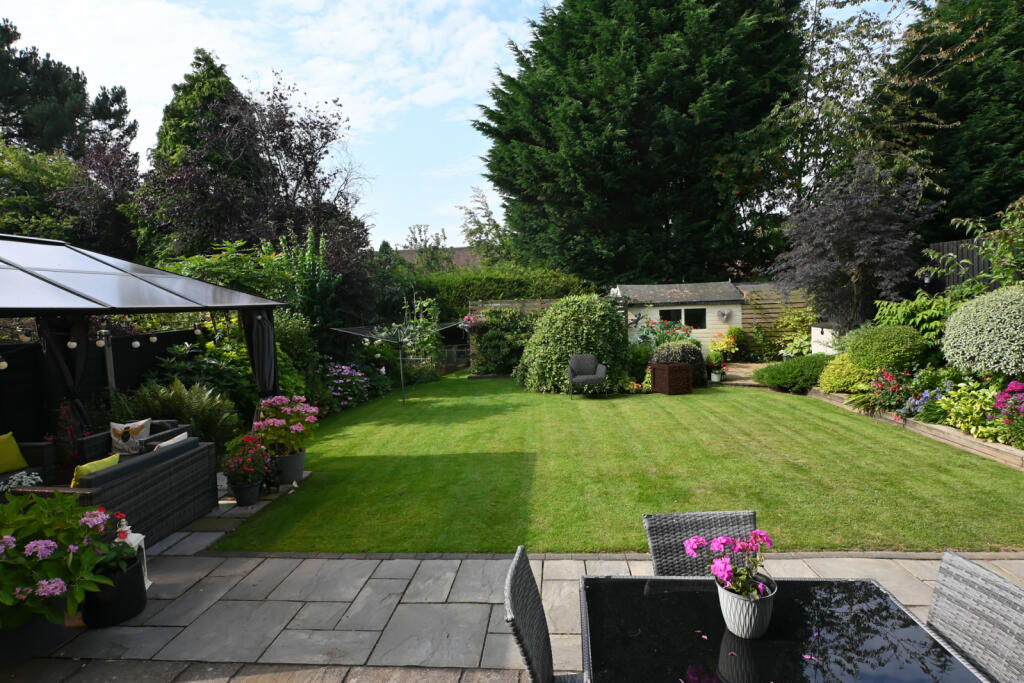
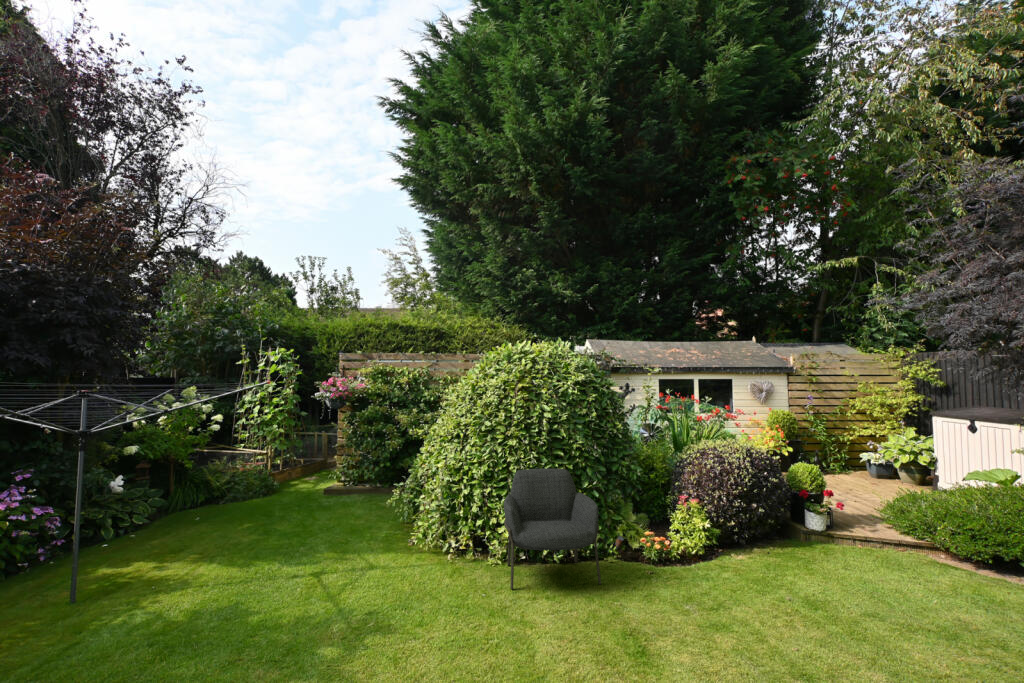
wooden crate: present [651,362,692,395] -> none [691,487,791,574]

